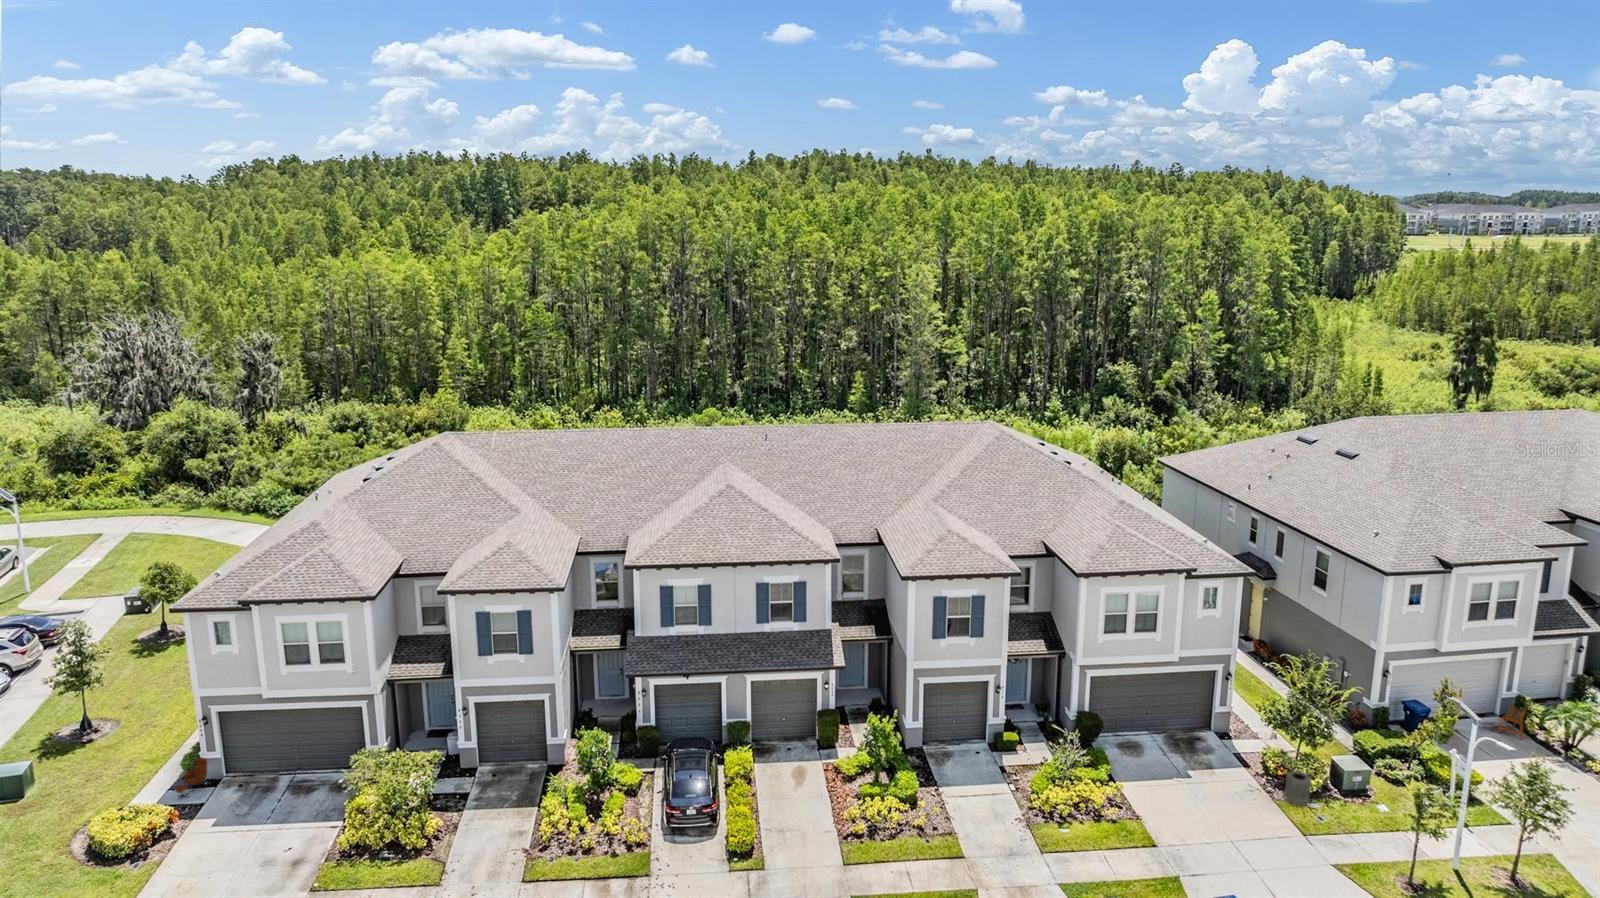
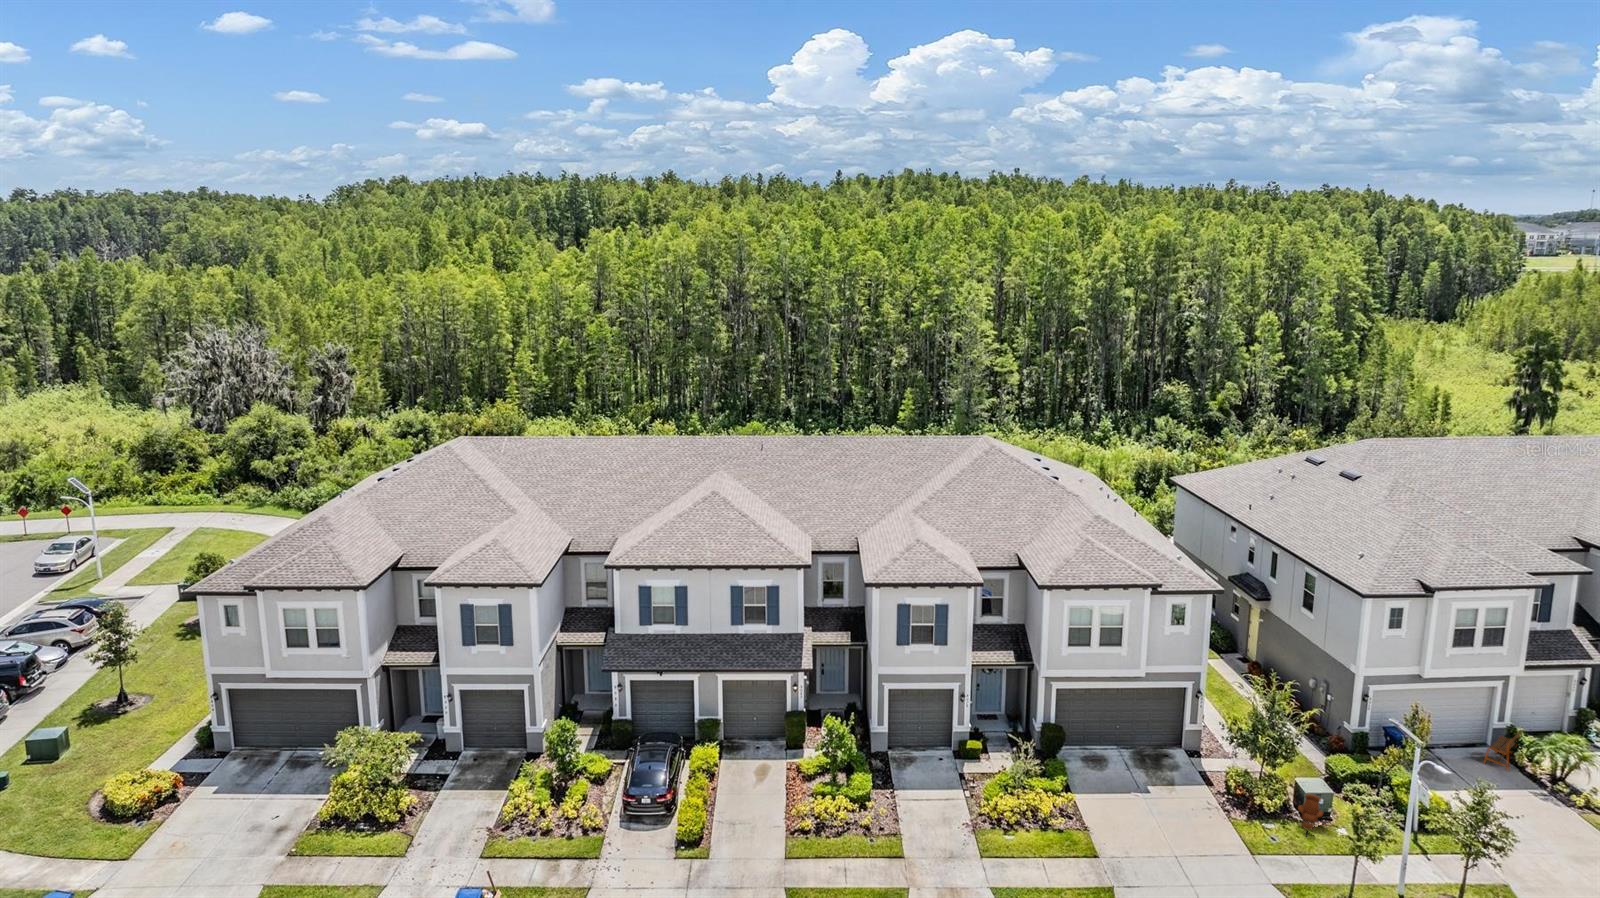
lounge chair: present [176,757,207,797] -> present [1298,794,1324,833]
trash can: present [1285,771,1311,806] -> none [1240,790,1267,826]

